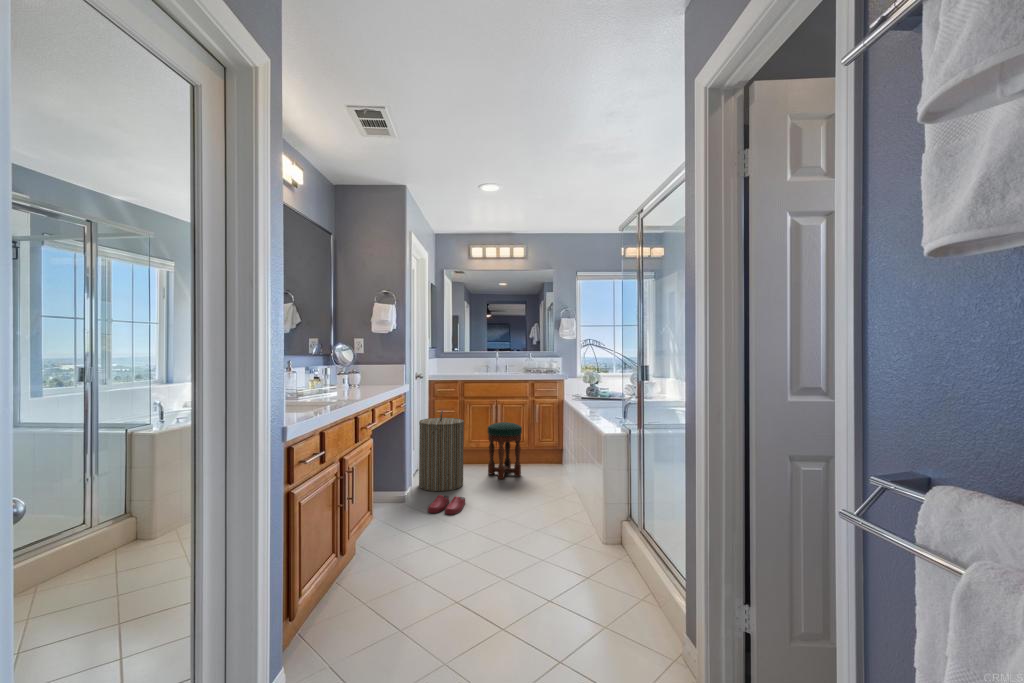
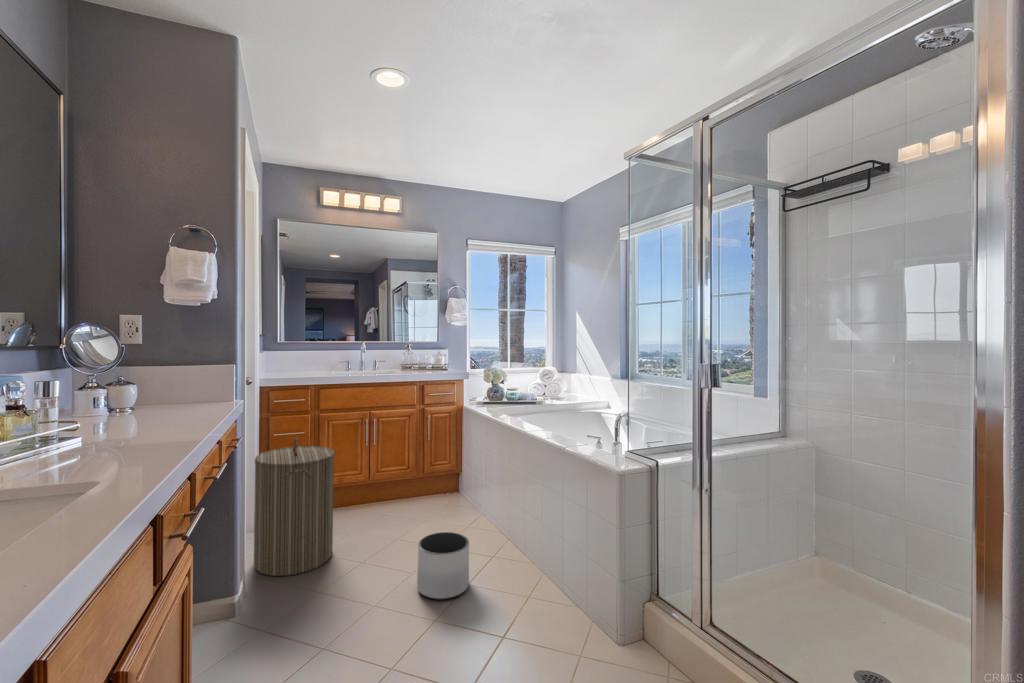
stool: present [488,422,522,479] -> none [364,444,415,530]
planter: none [501,474,534,512] -> present [417,532,469,600]
slippers: present [428,495,465,515] -> none [290,584,353,635]

